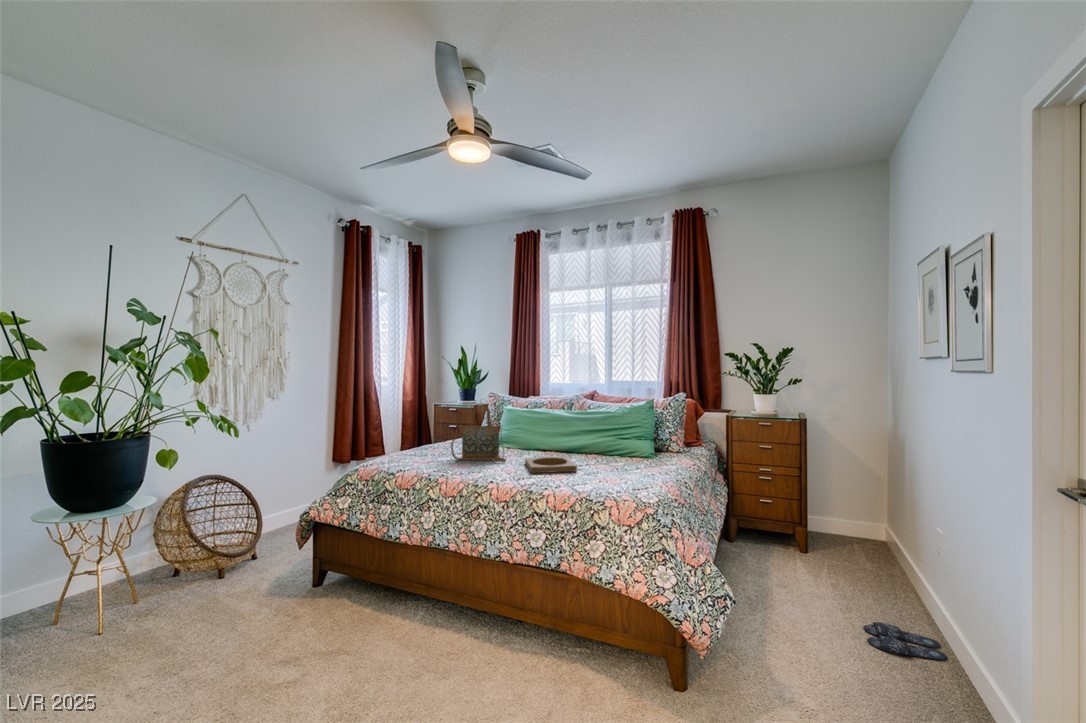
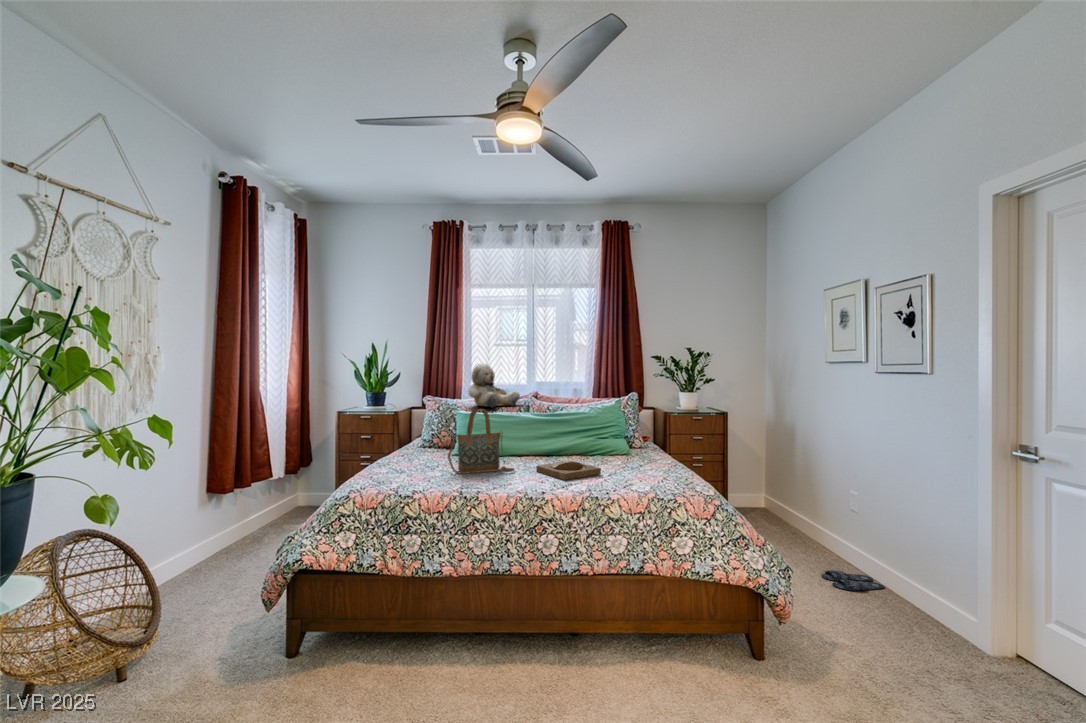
teddy bear: none [519,362,568,403] -> present [468,363,520,407]

